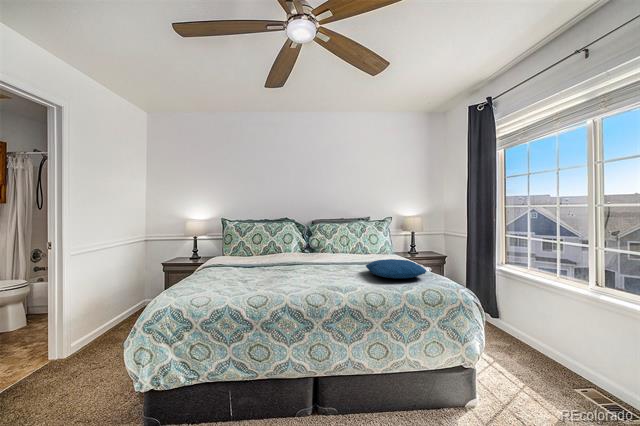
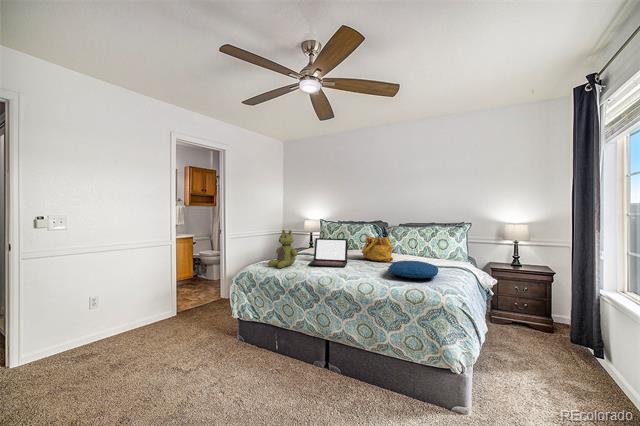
stuffed bear: none [199,233,246,292] -> present [268,230,298,268]
handbag: none [305,233,342,264] -> present [362,235,393,262]
laptop: none [253,241,308,281] -> present [308,238,348,267]

